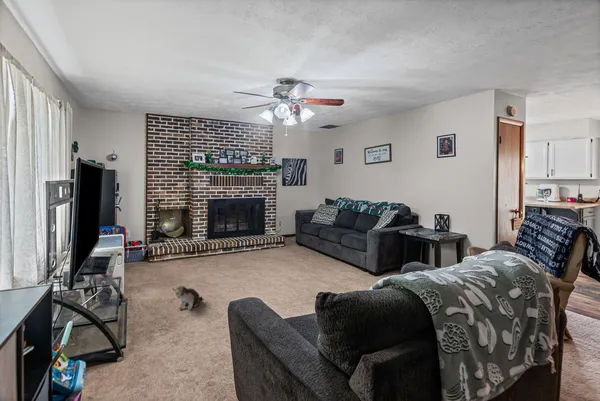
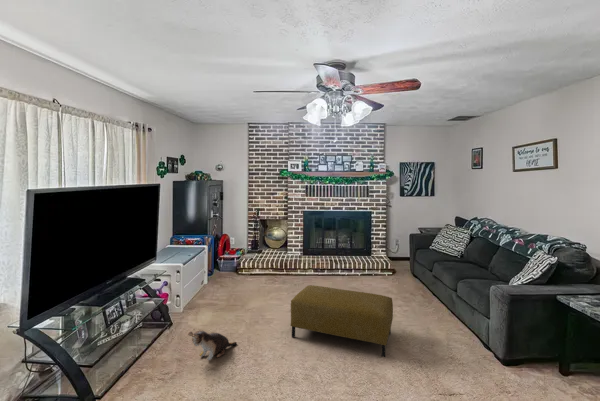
ottoman: none [241,248,315,287] -> present [291,285,393,357]

